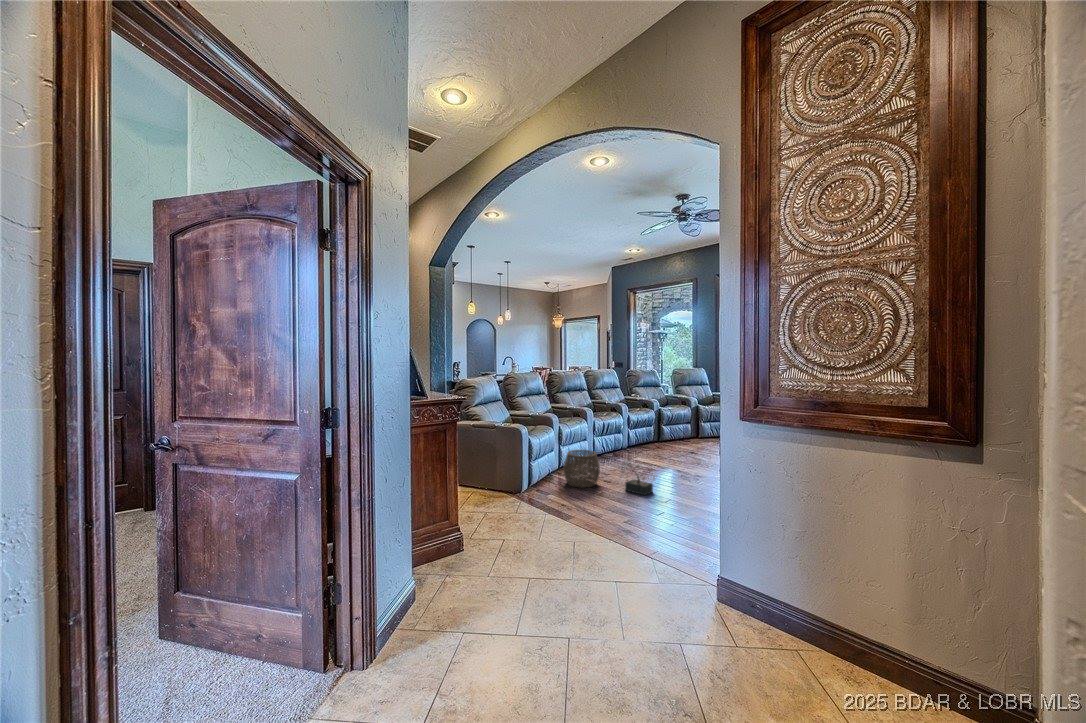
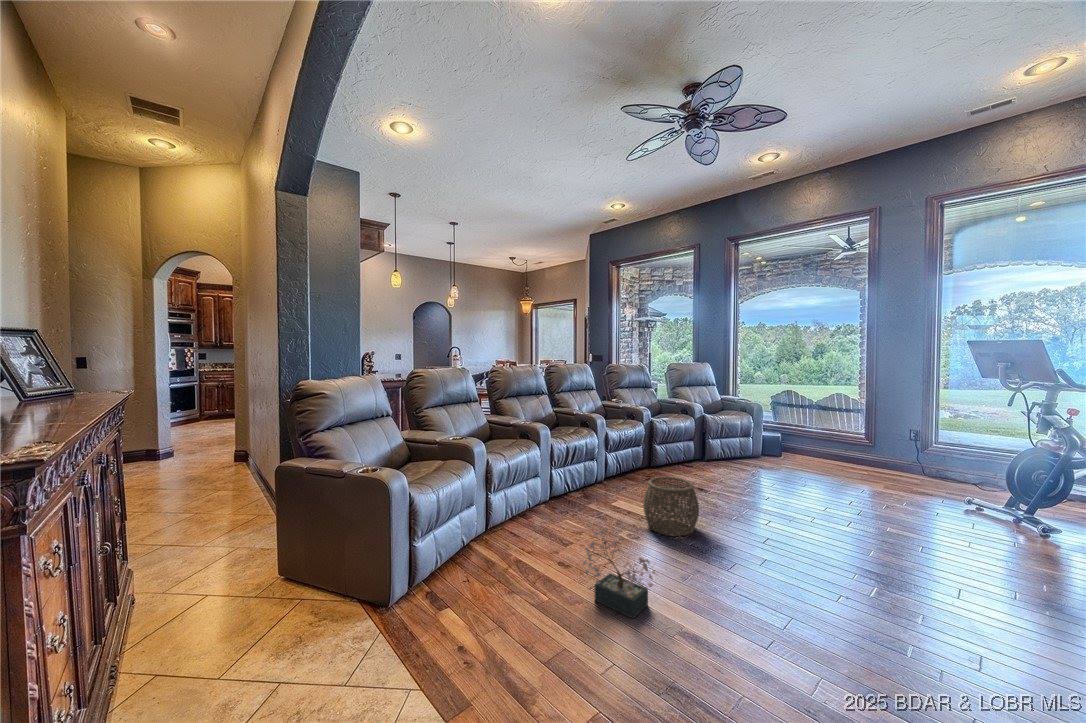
woven basket: present [564,450,600,487] -> present [643,477,699,537]

